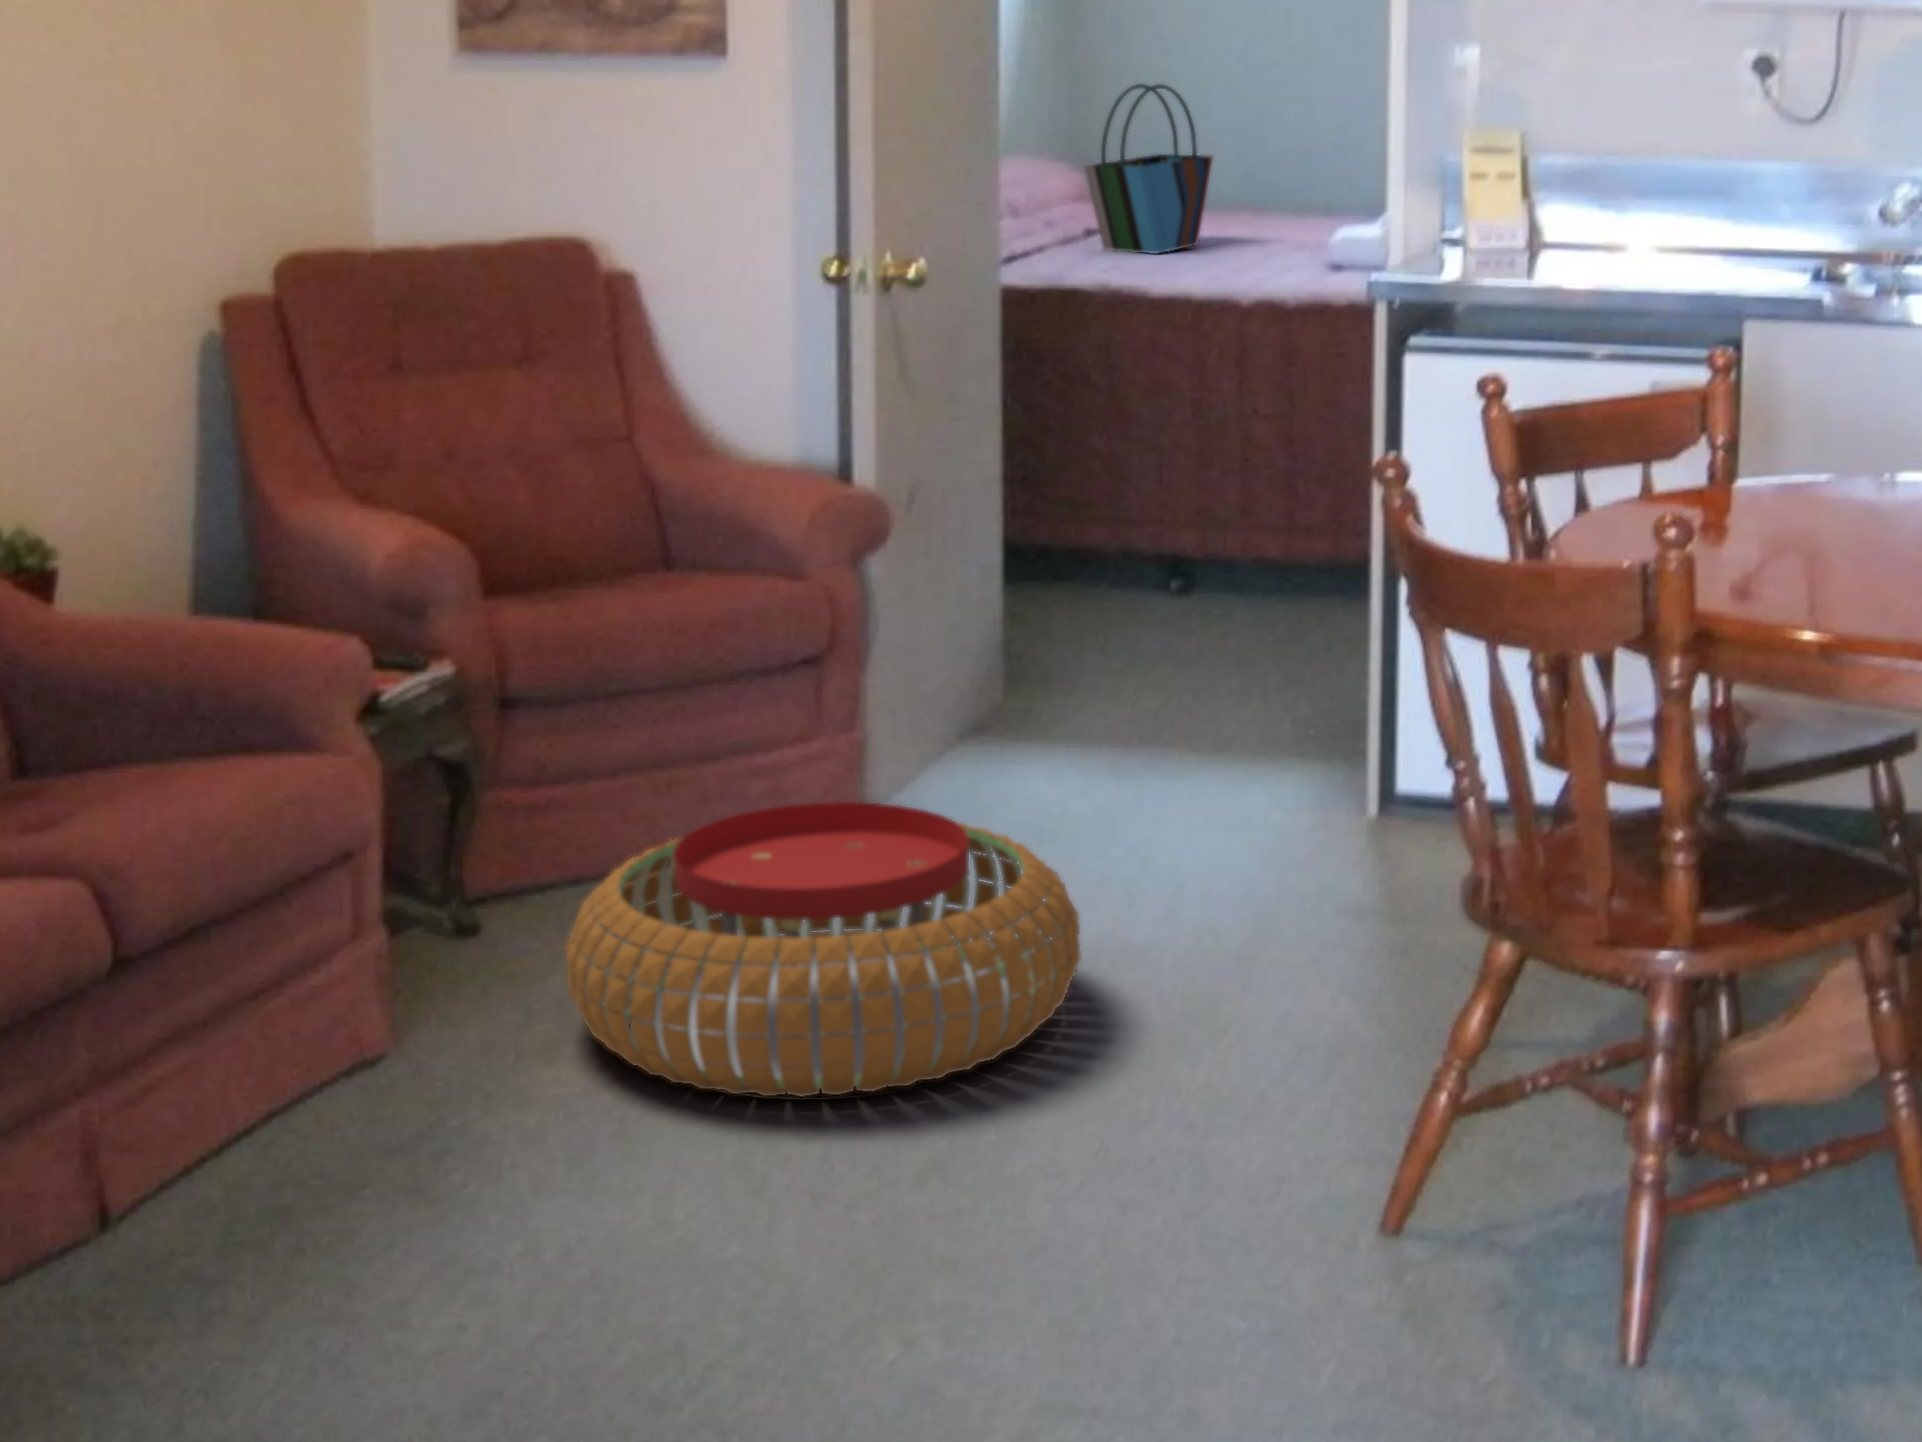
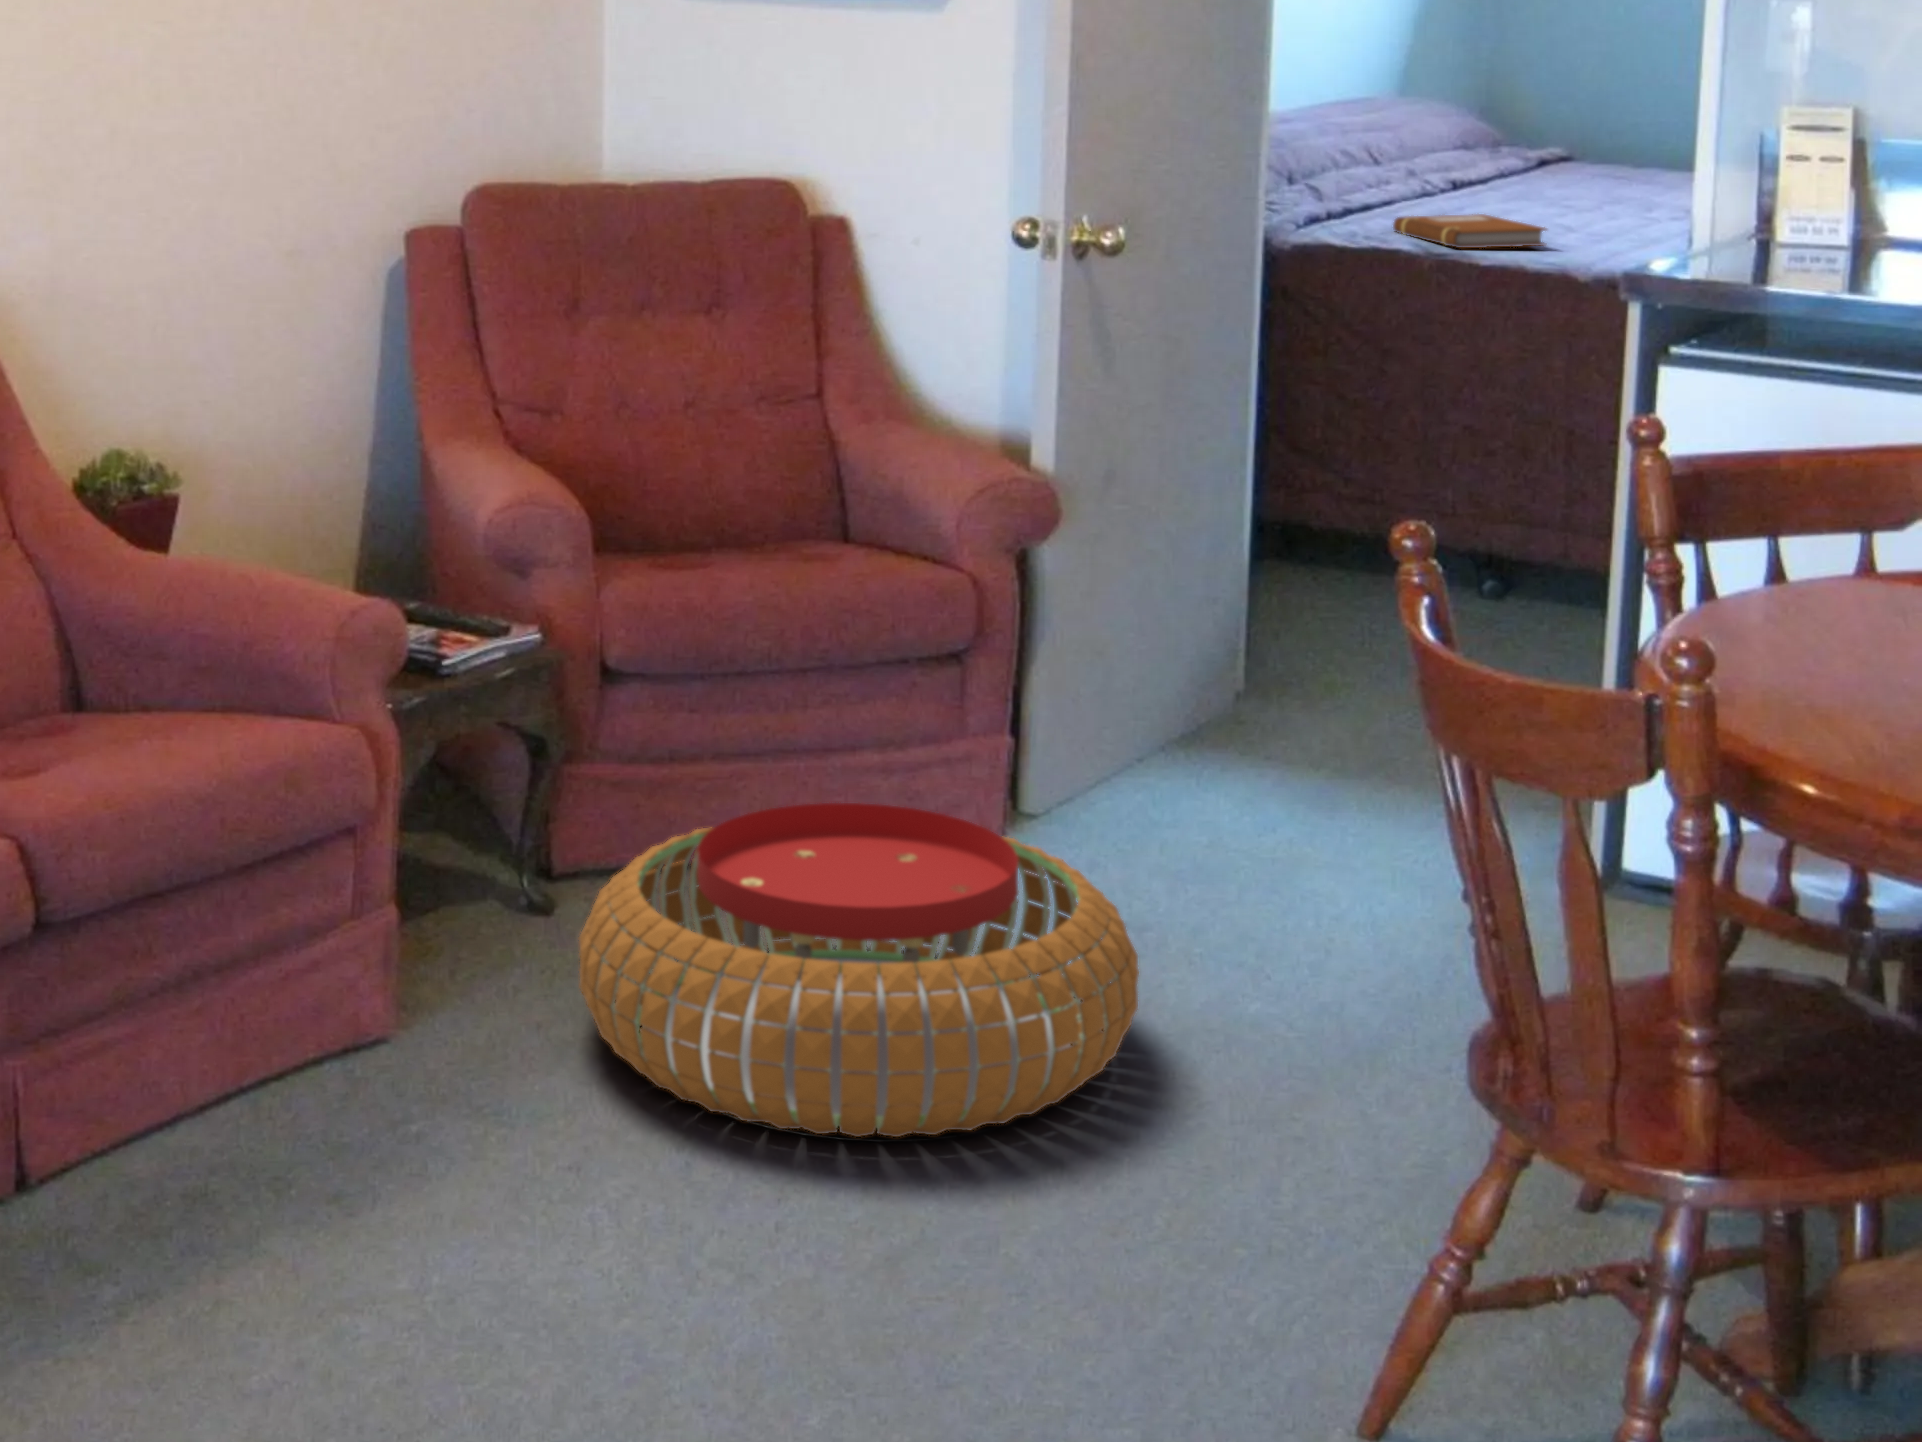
tote bag: present [1085,84,1212,254] -> none [1436,22,1599,212]
notebook: none [1071,255,1205,285] -> present [1393,214,1546,248]

